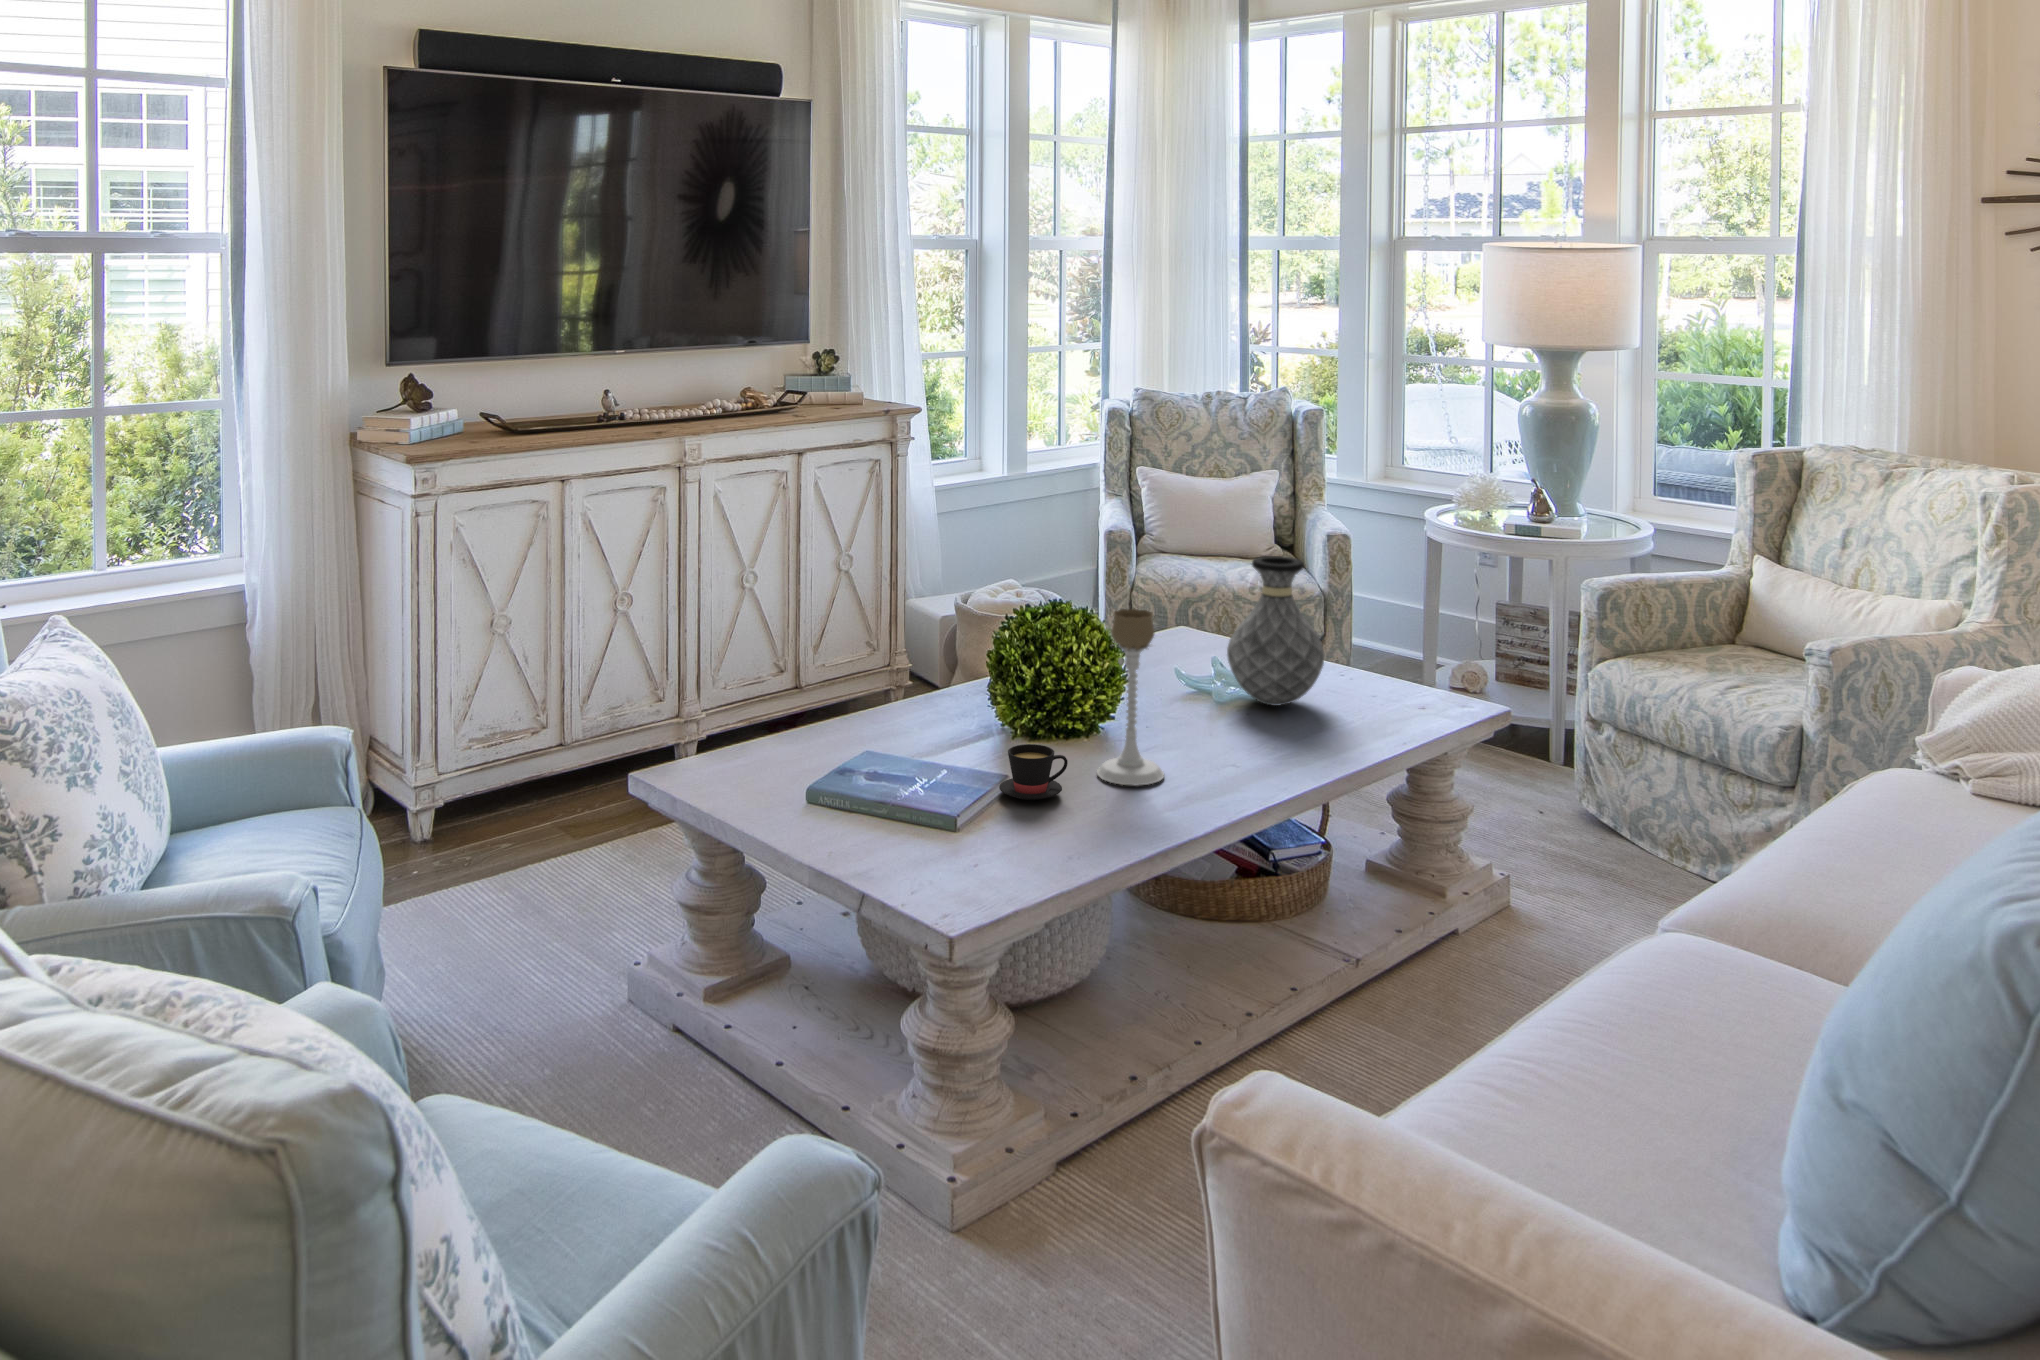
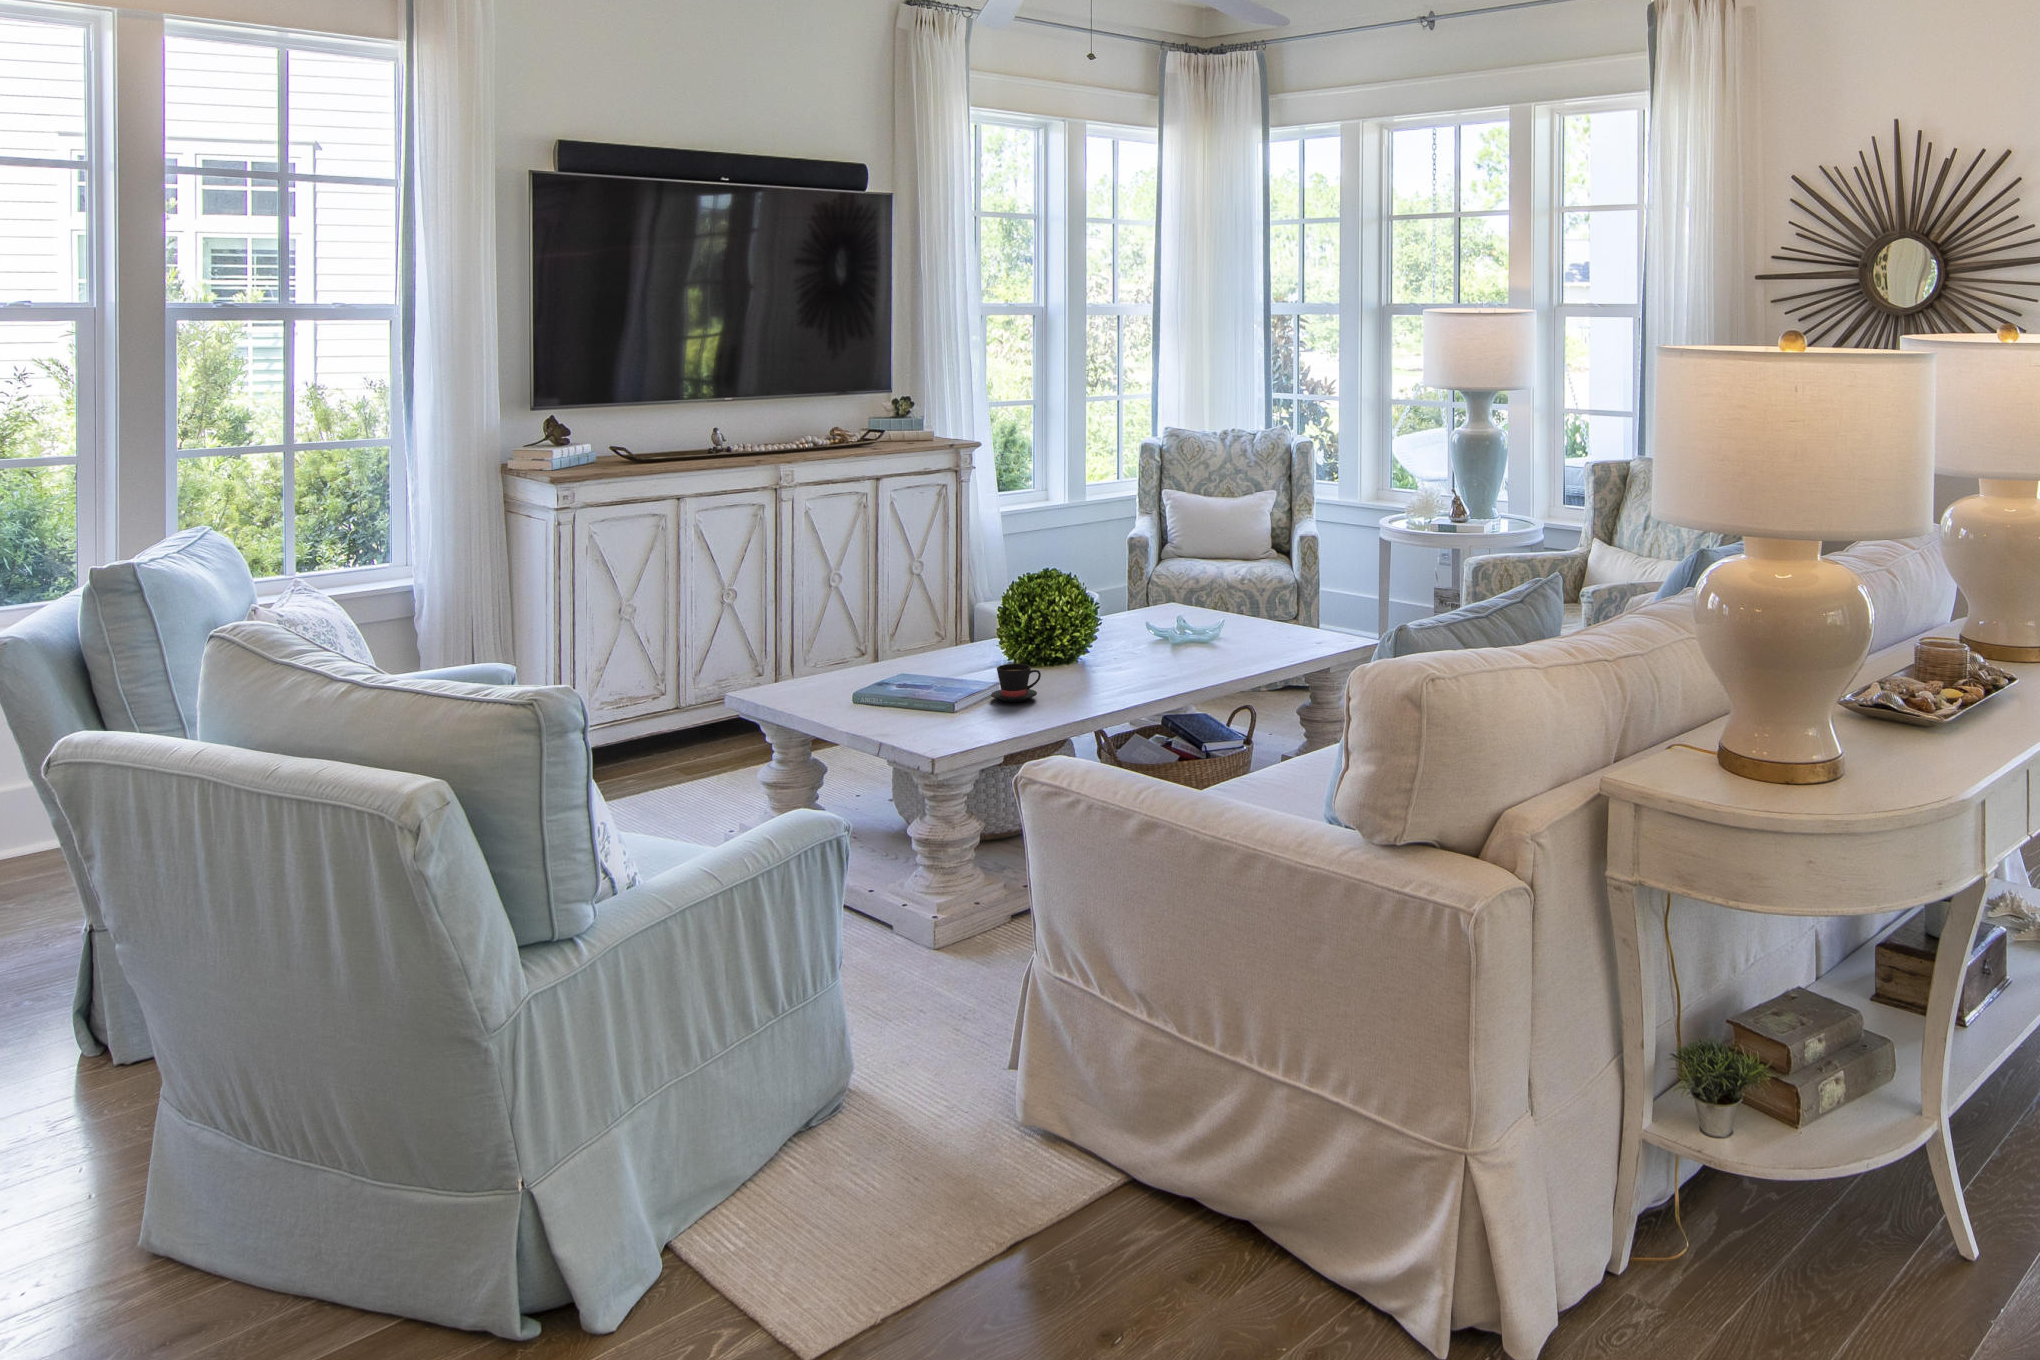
vase: present [1227,556,1325,706] -> none [1182,535,1254,646]
candle holder: present [1097,608,1164,785] -> none [1067,566,1117,692]

